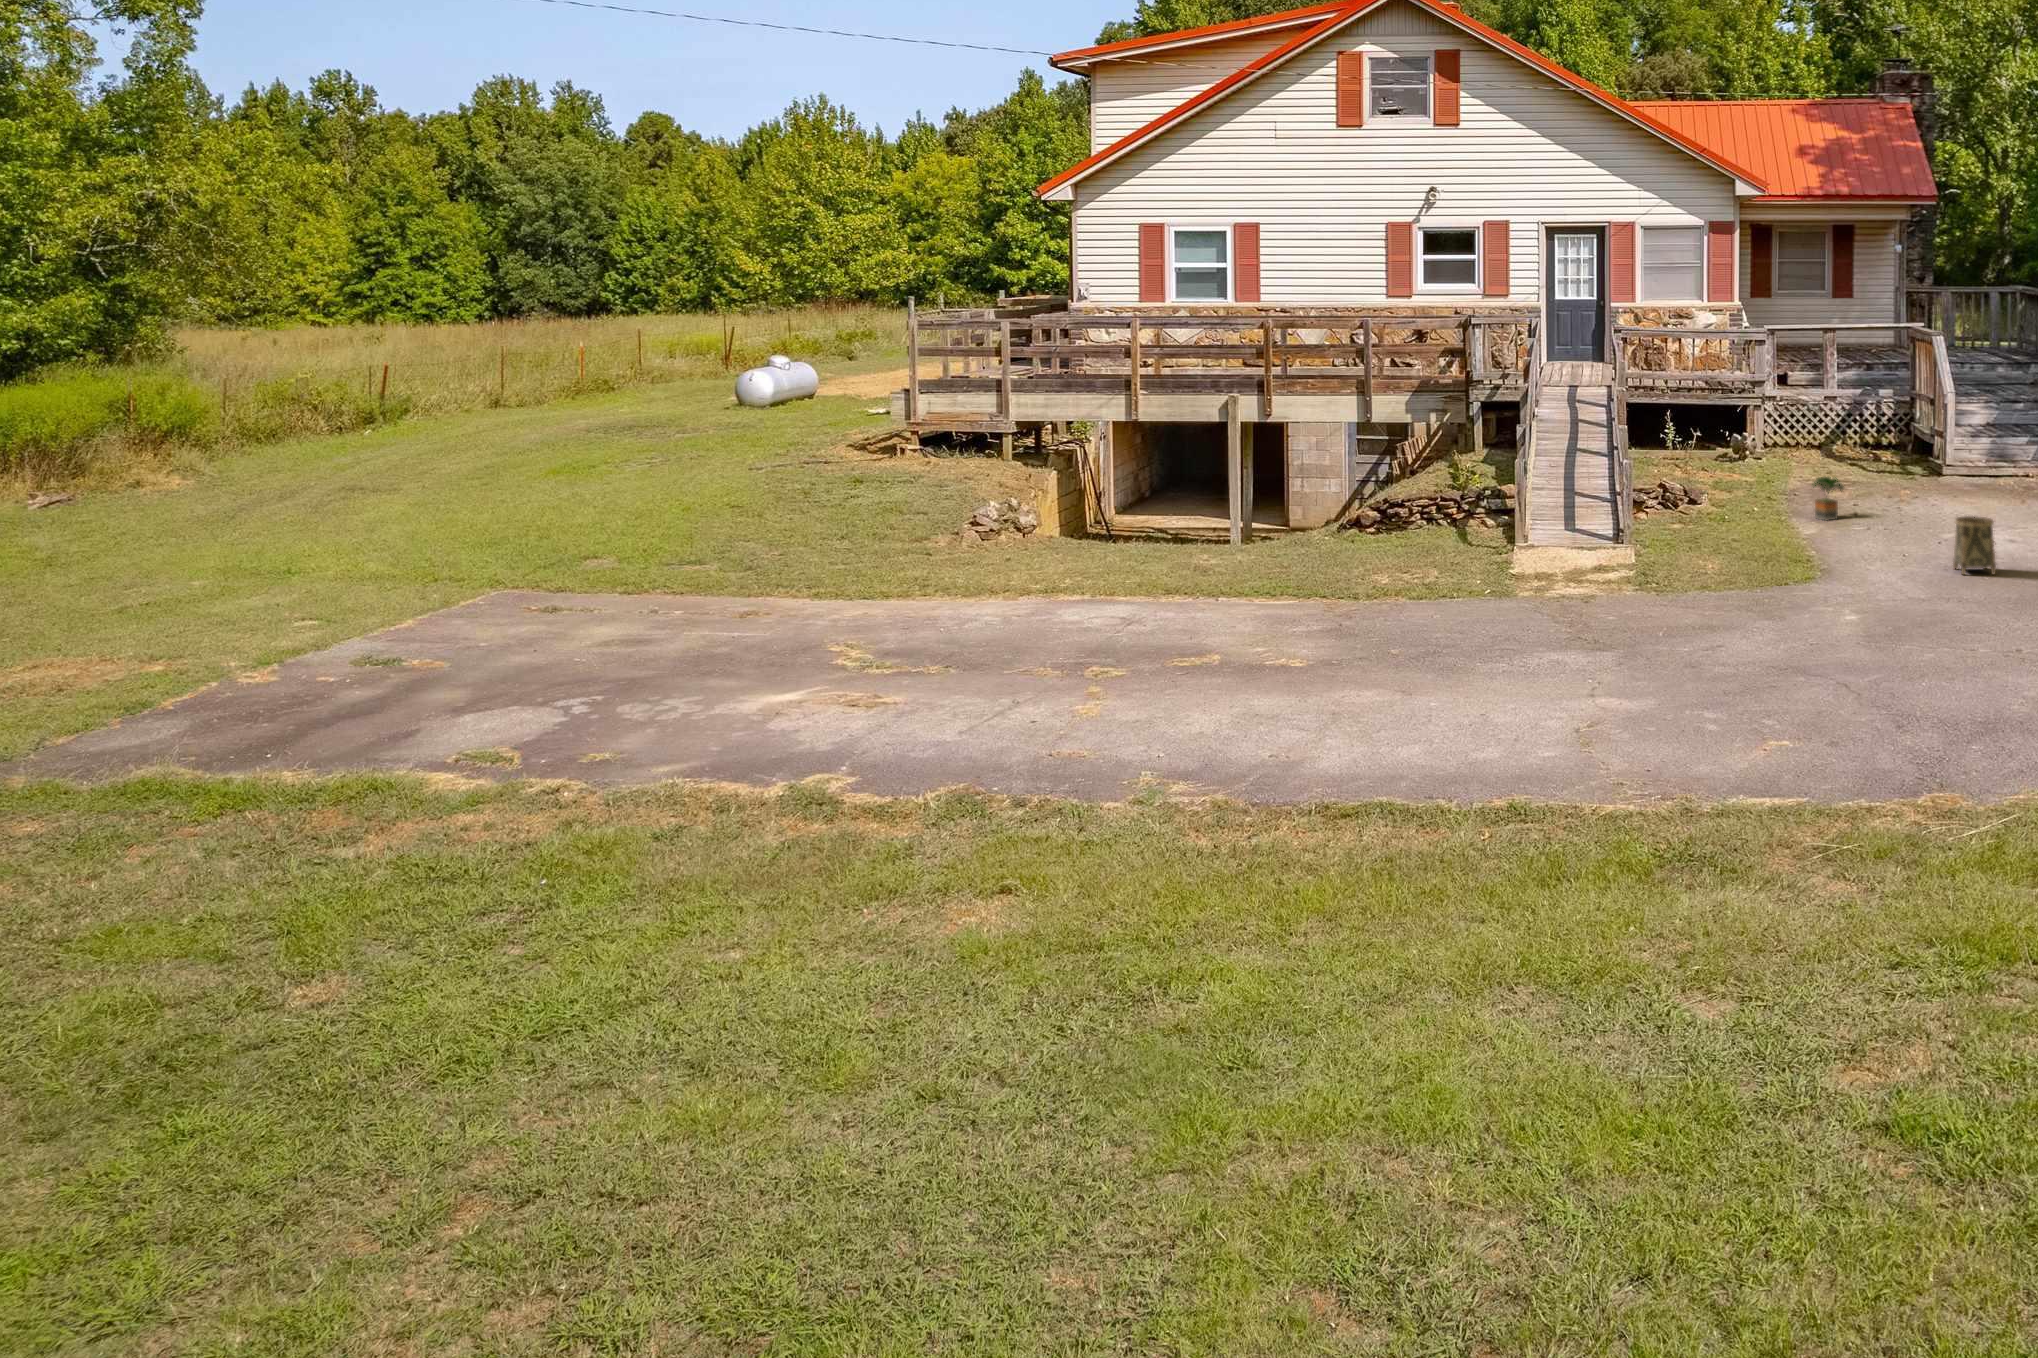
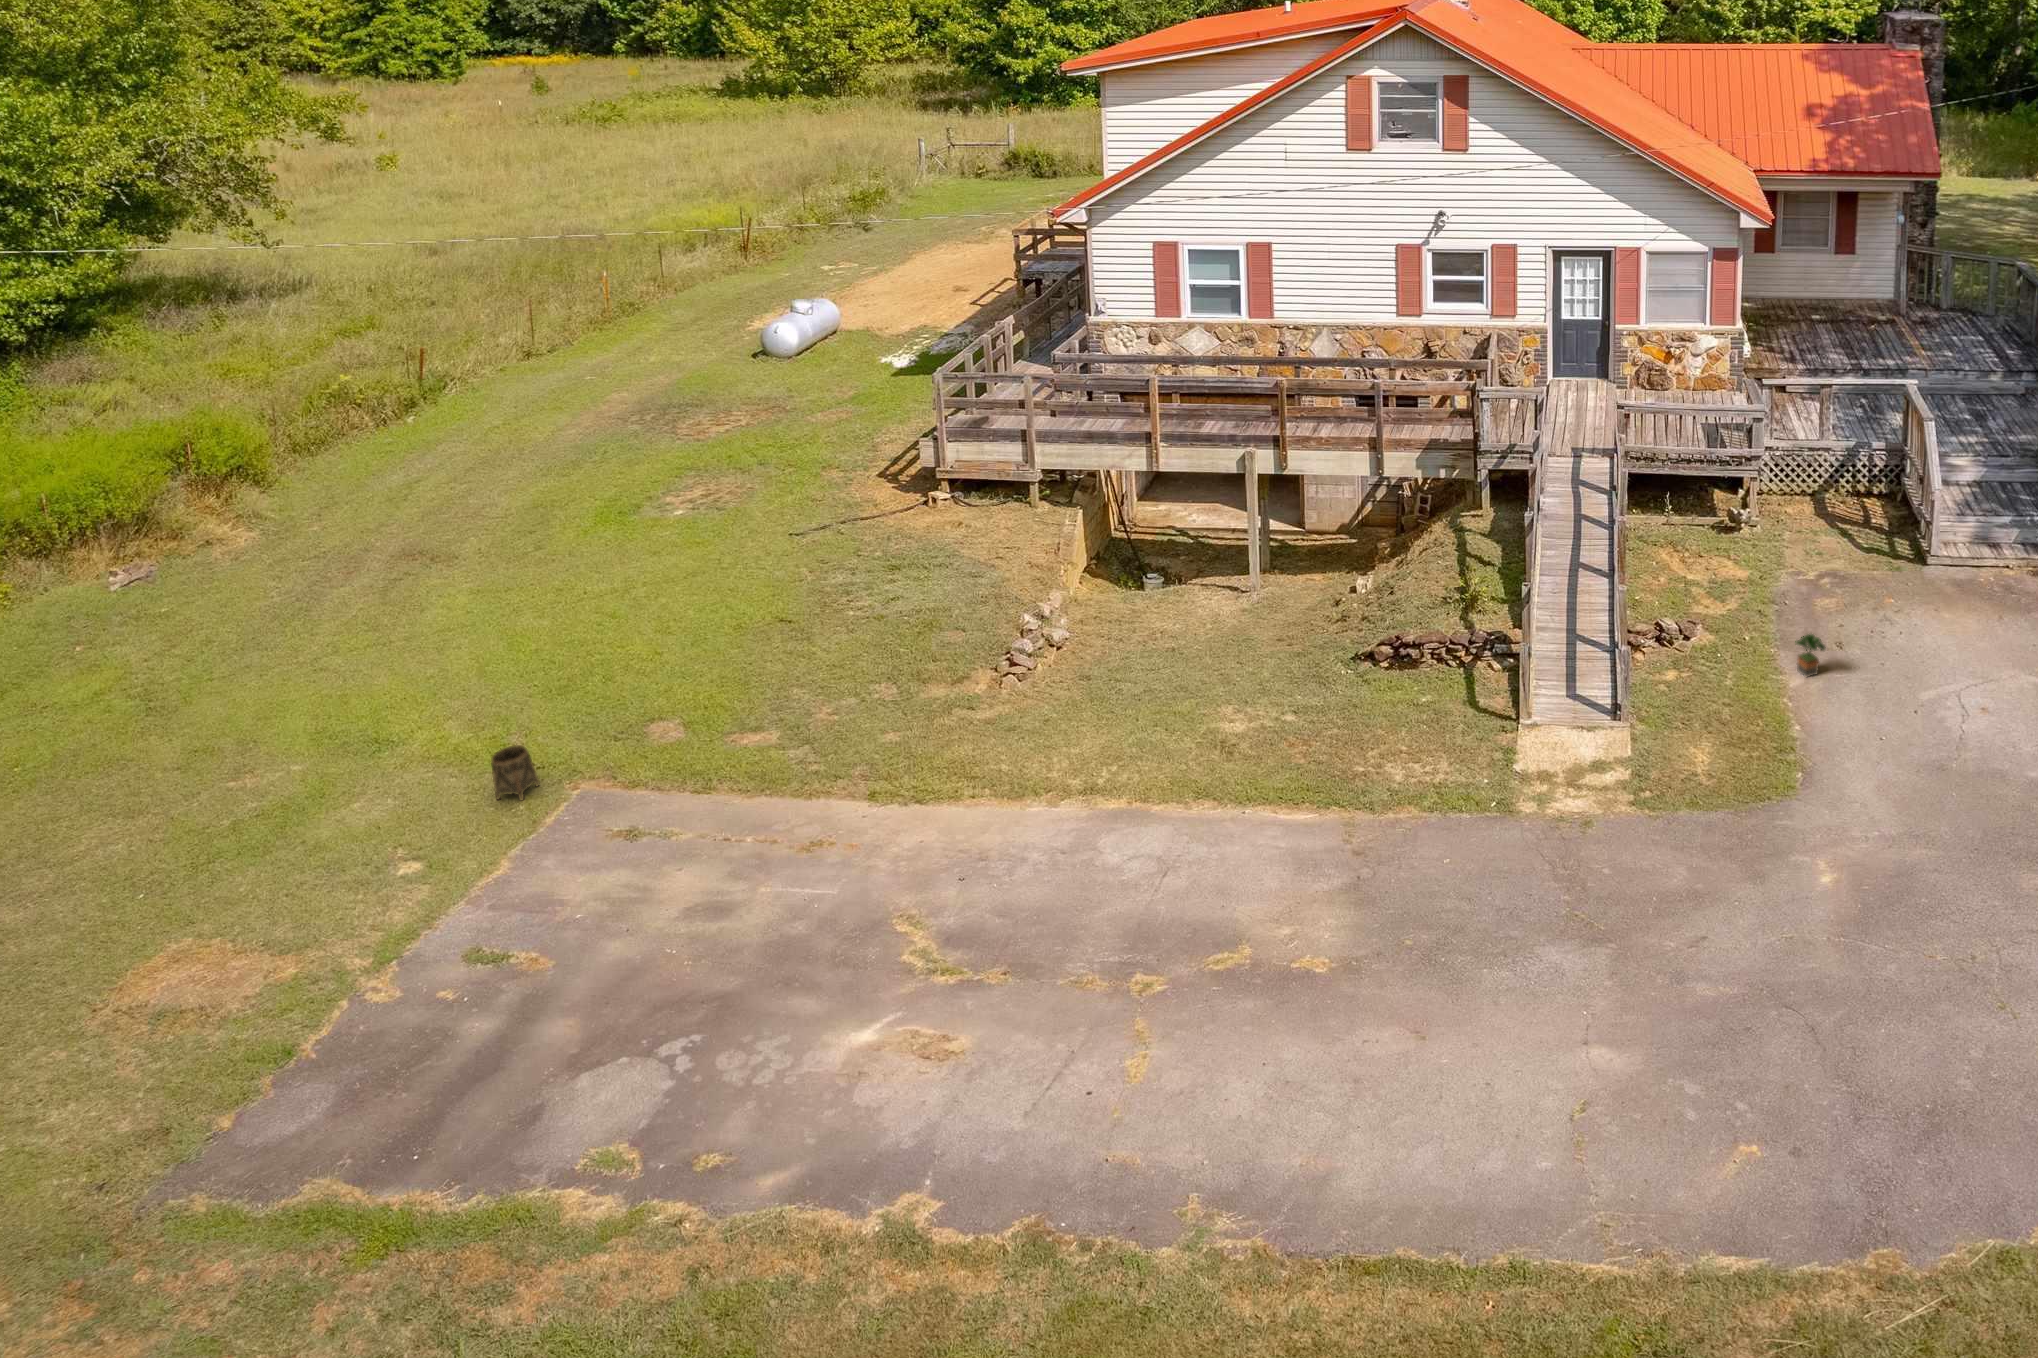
basket: present [1953,516,1996,575] -> present [491,745,540,800]

